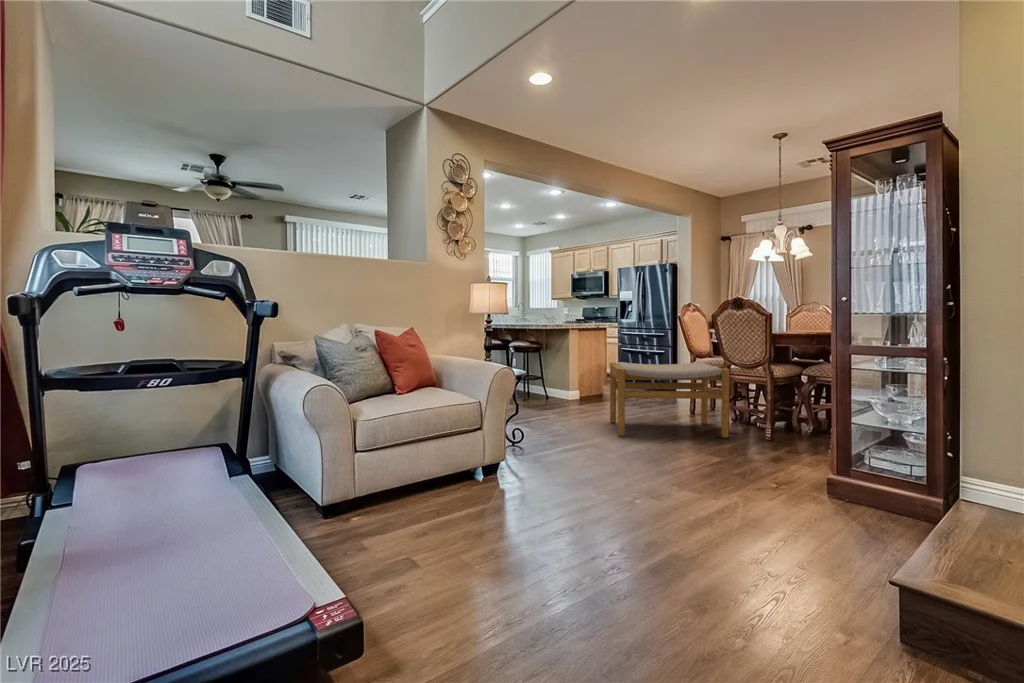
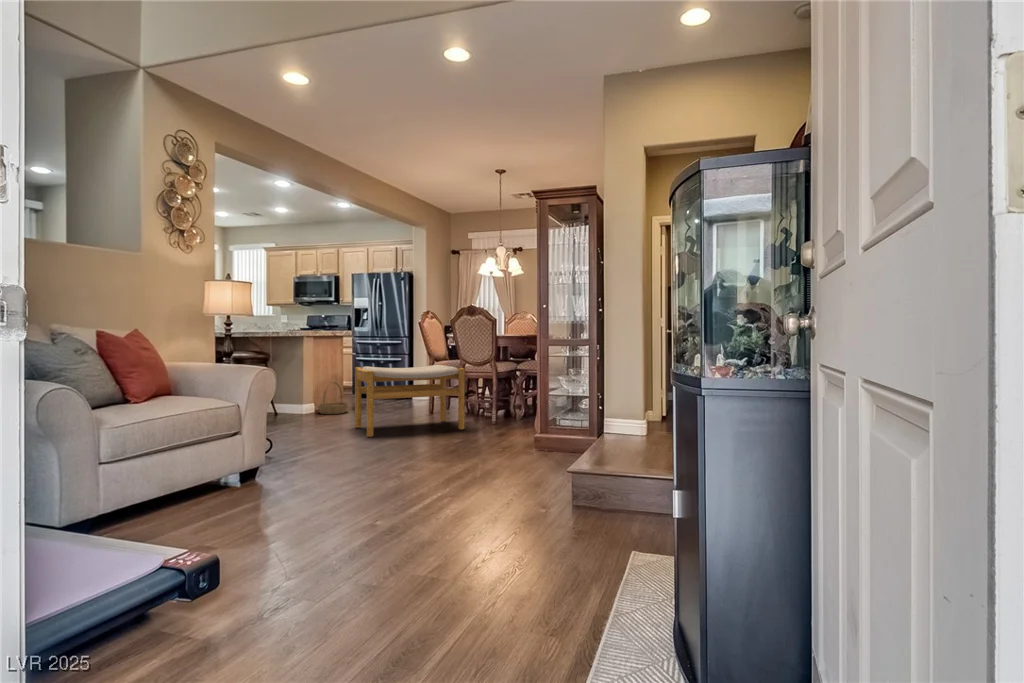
basket: none [581,373,610,403] -> present [317,382,349,414]

